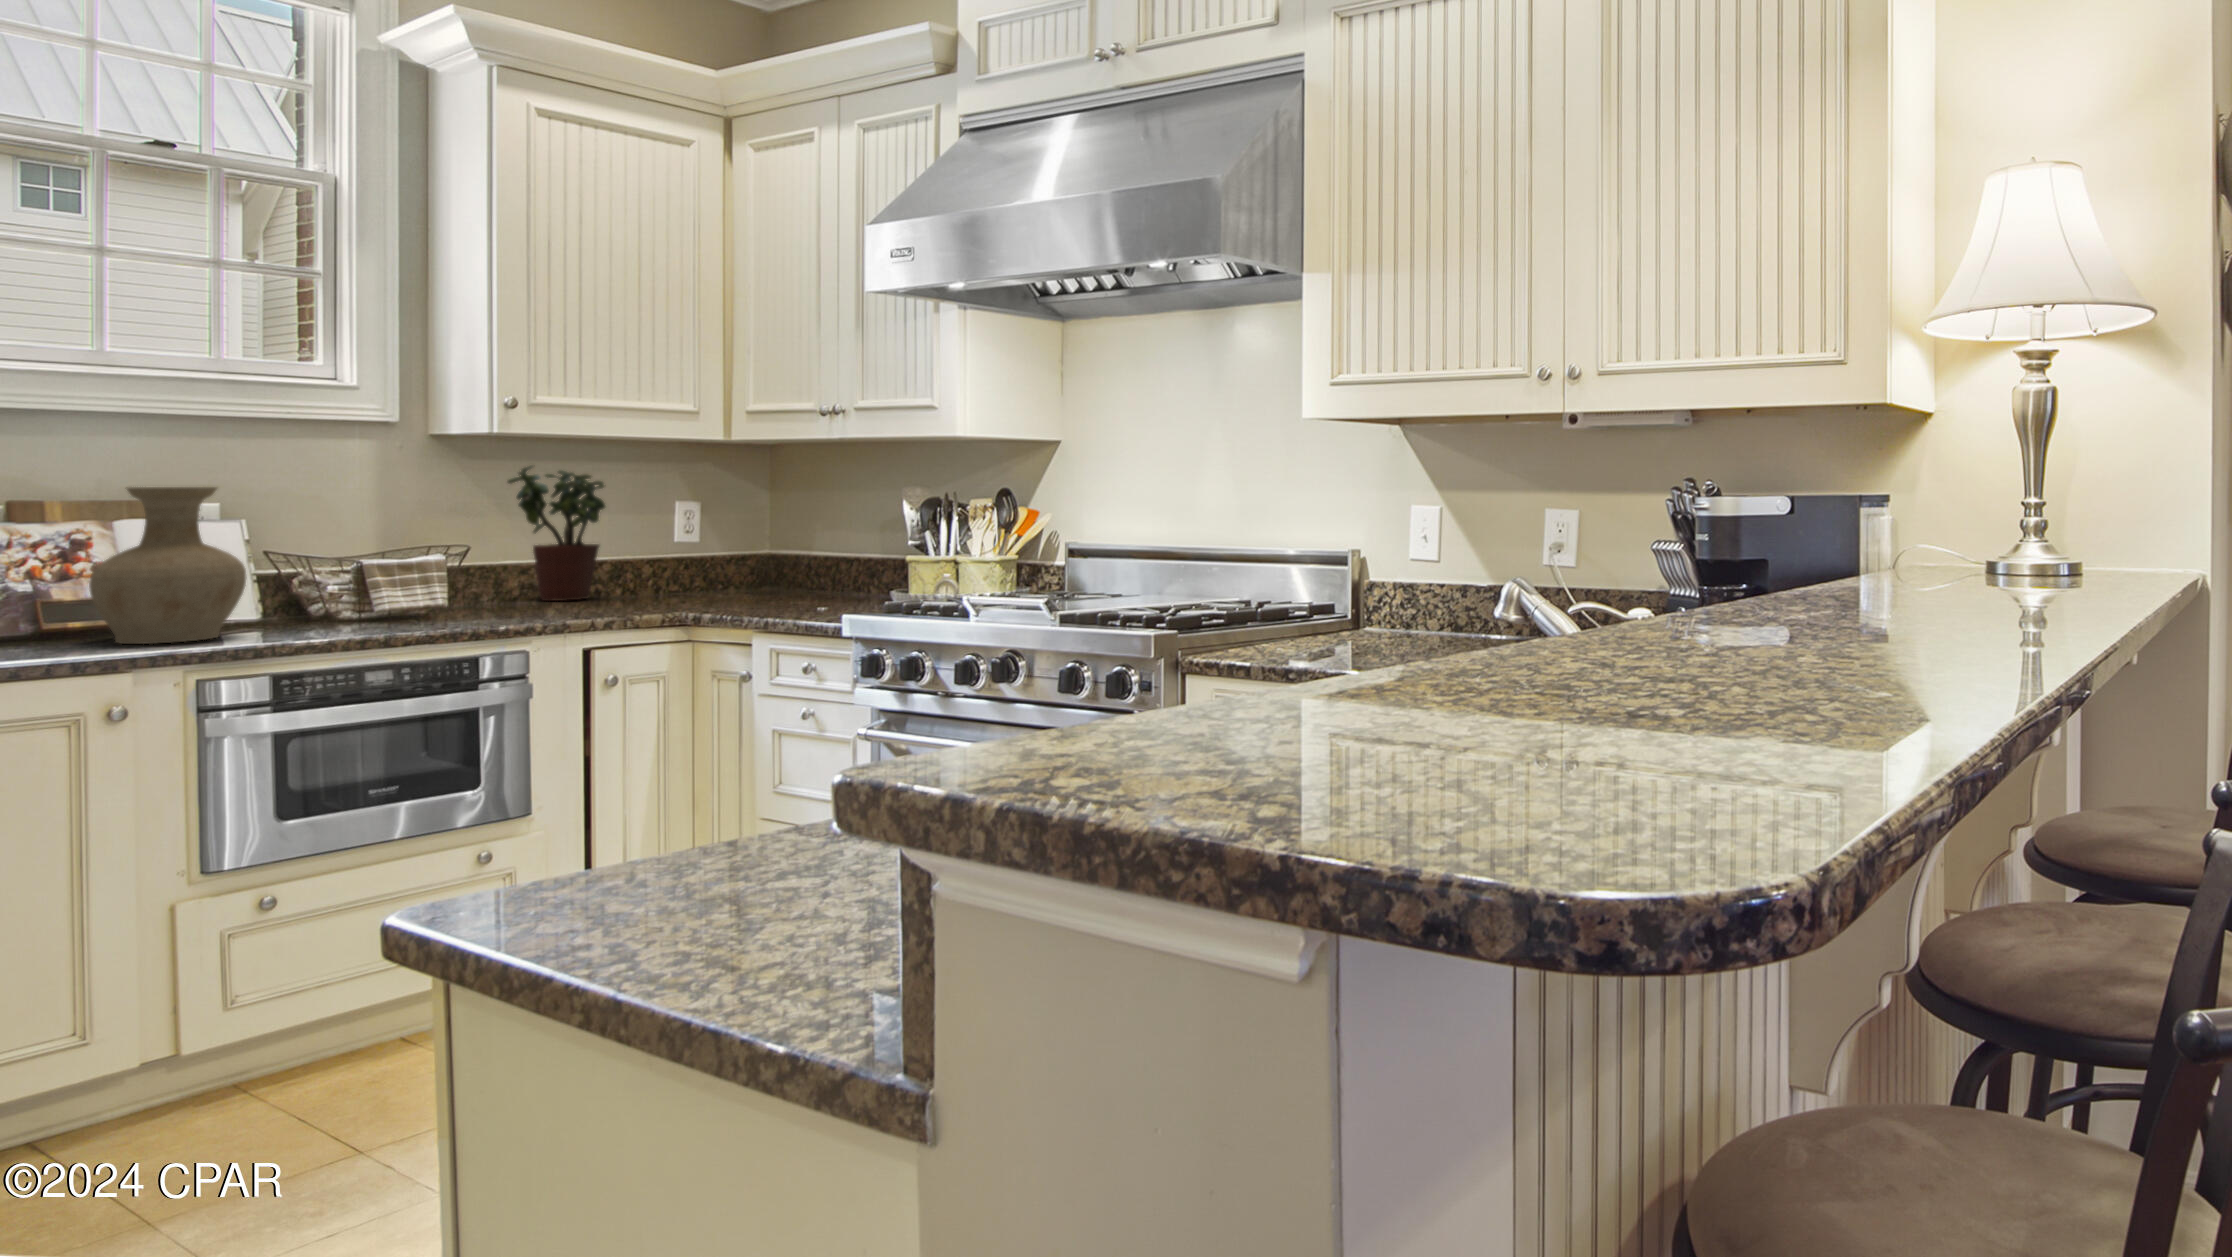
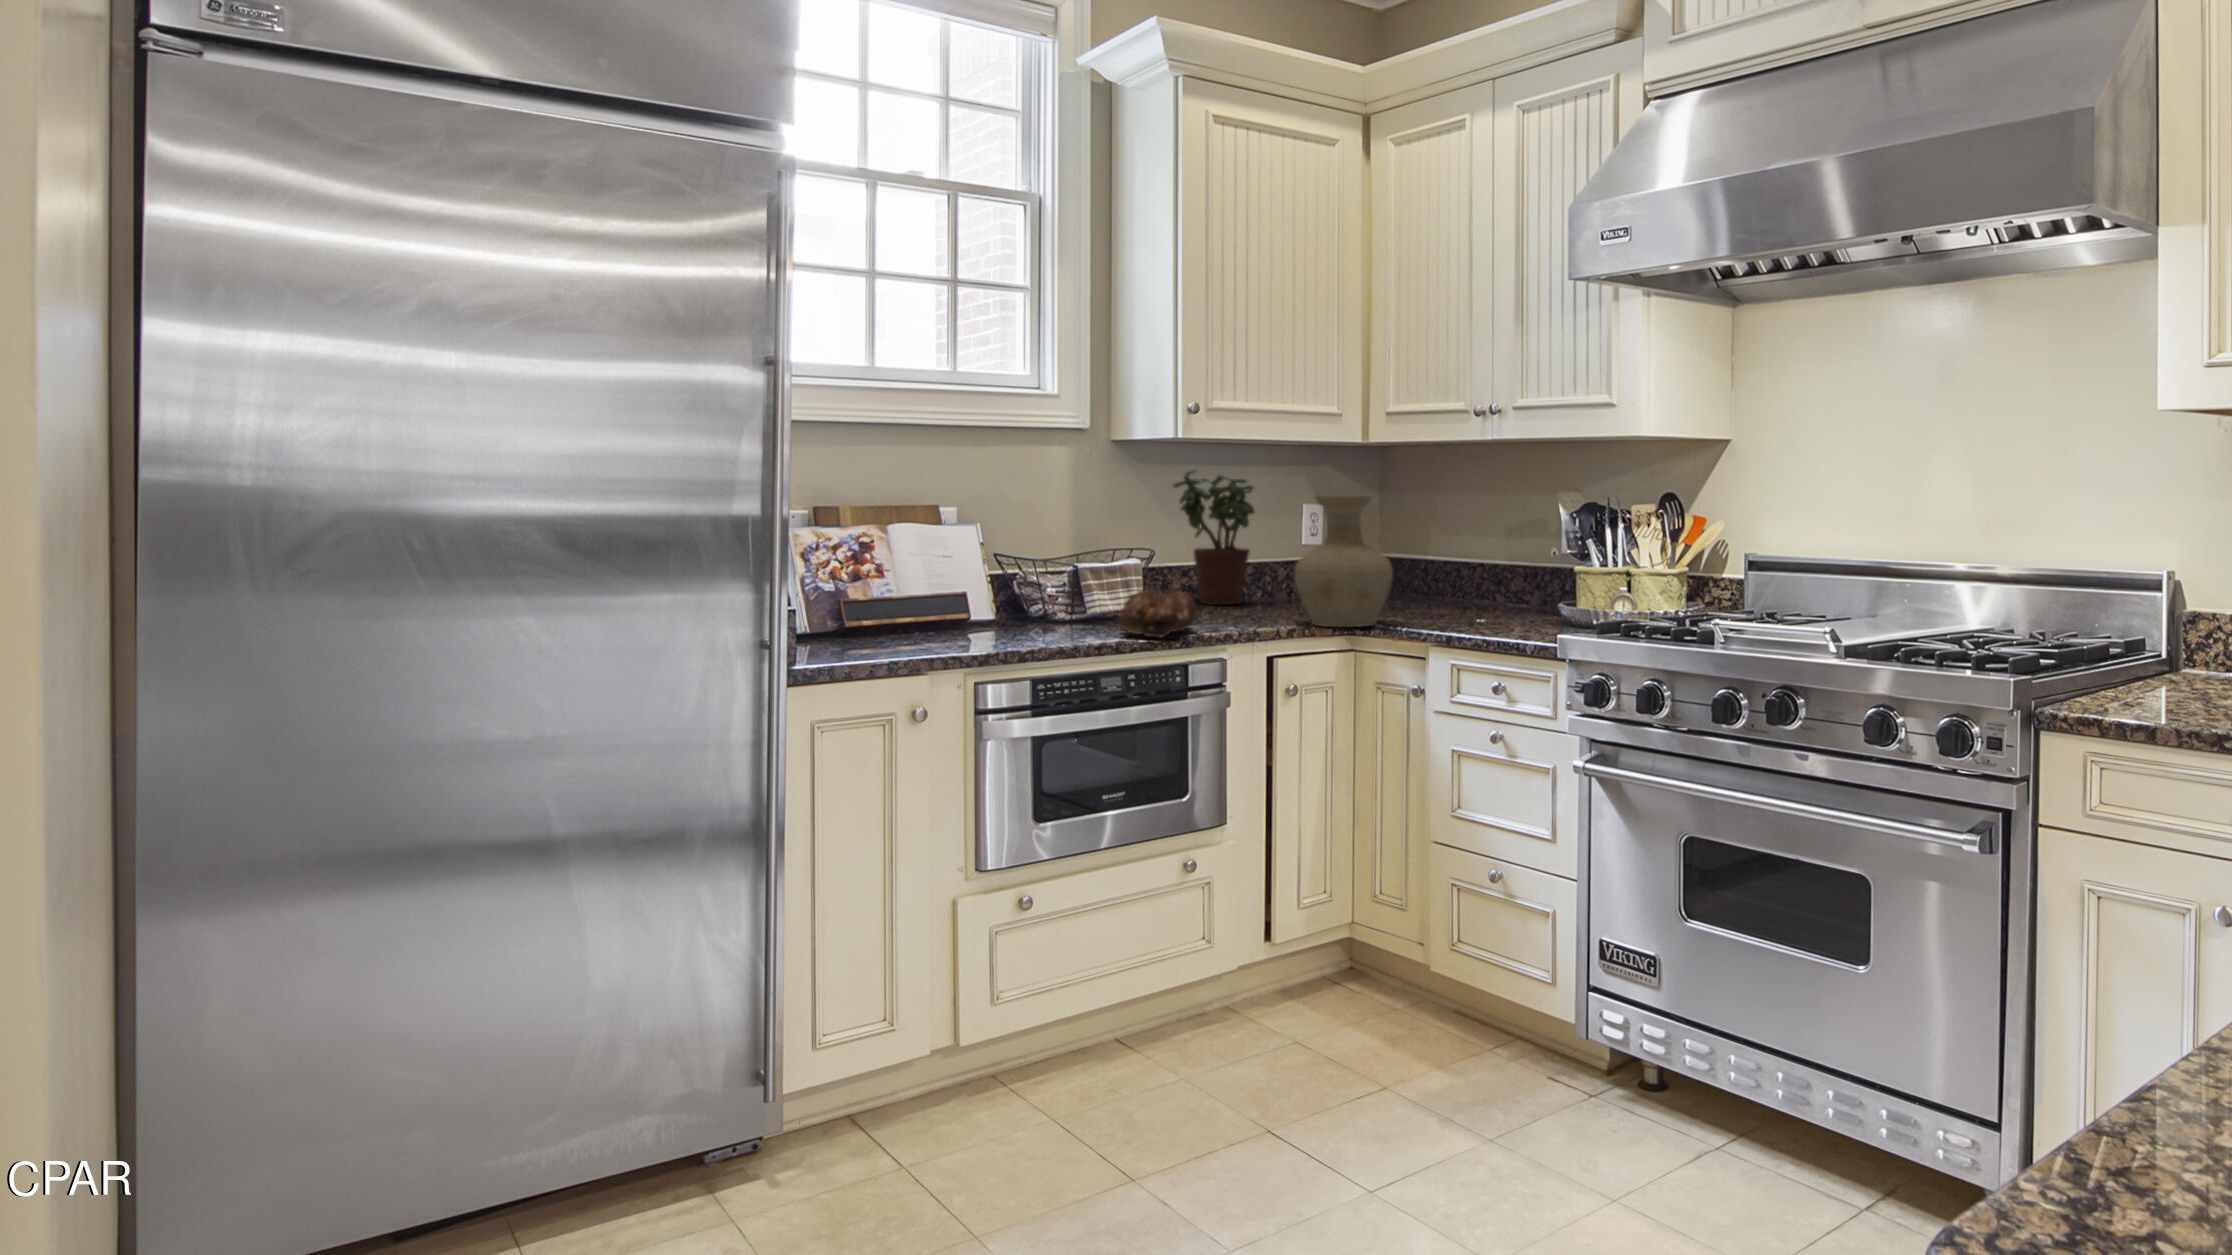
vase: present [89,487,247,644] -> present [1295,496,1393,627]
bread loaf: none [388,586,490,632] -> present [1119,590,1196,637]

